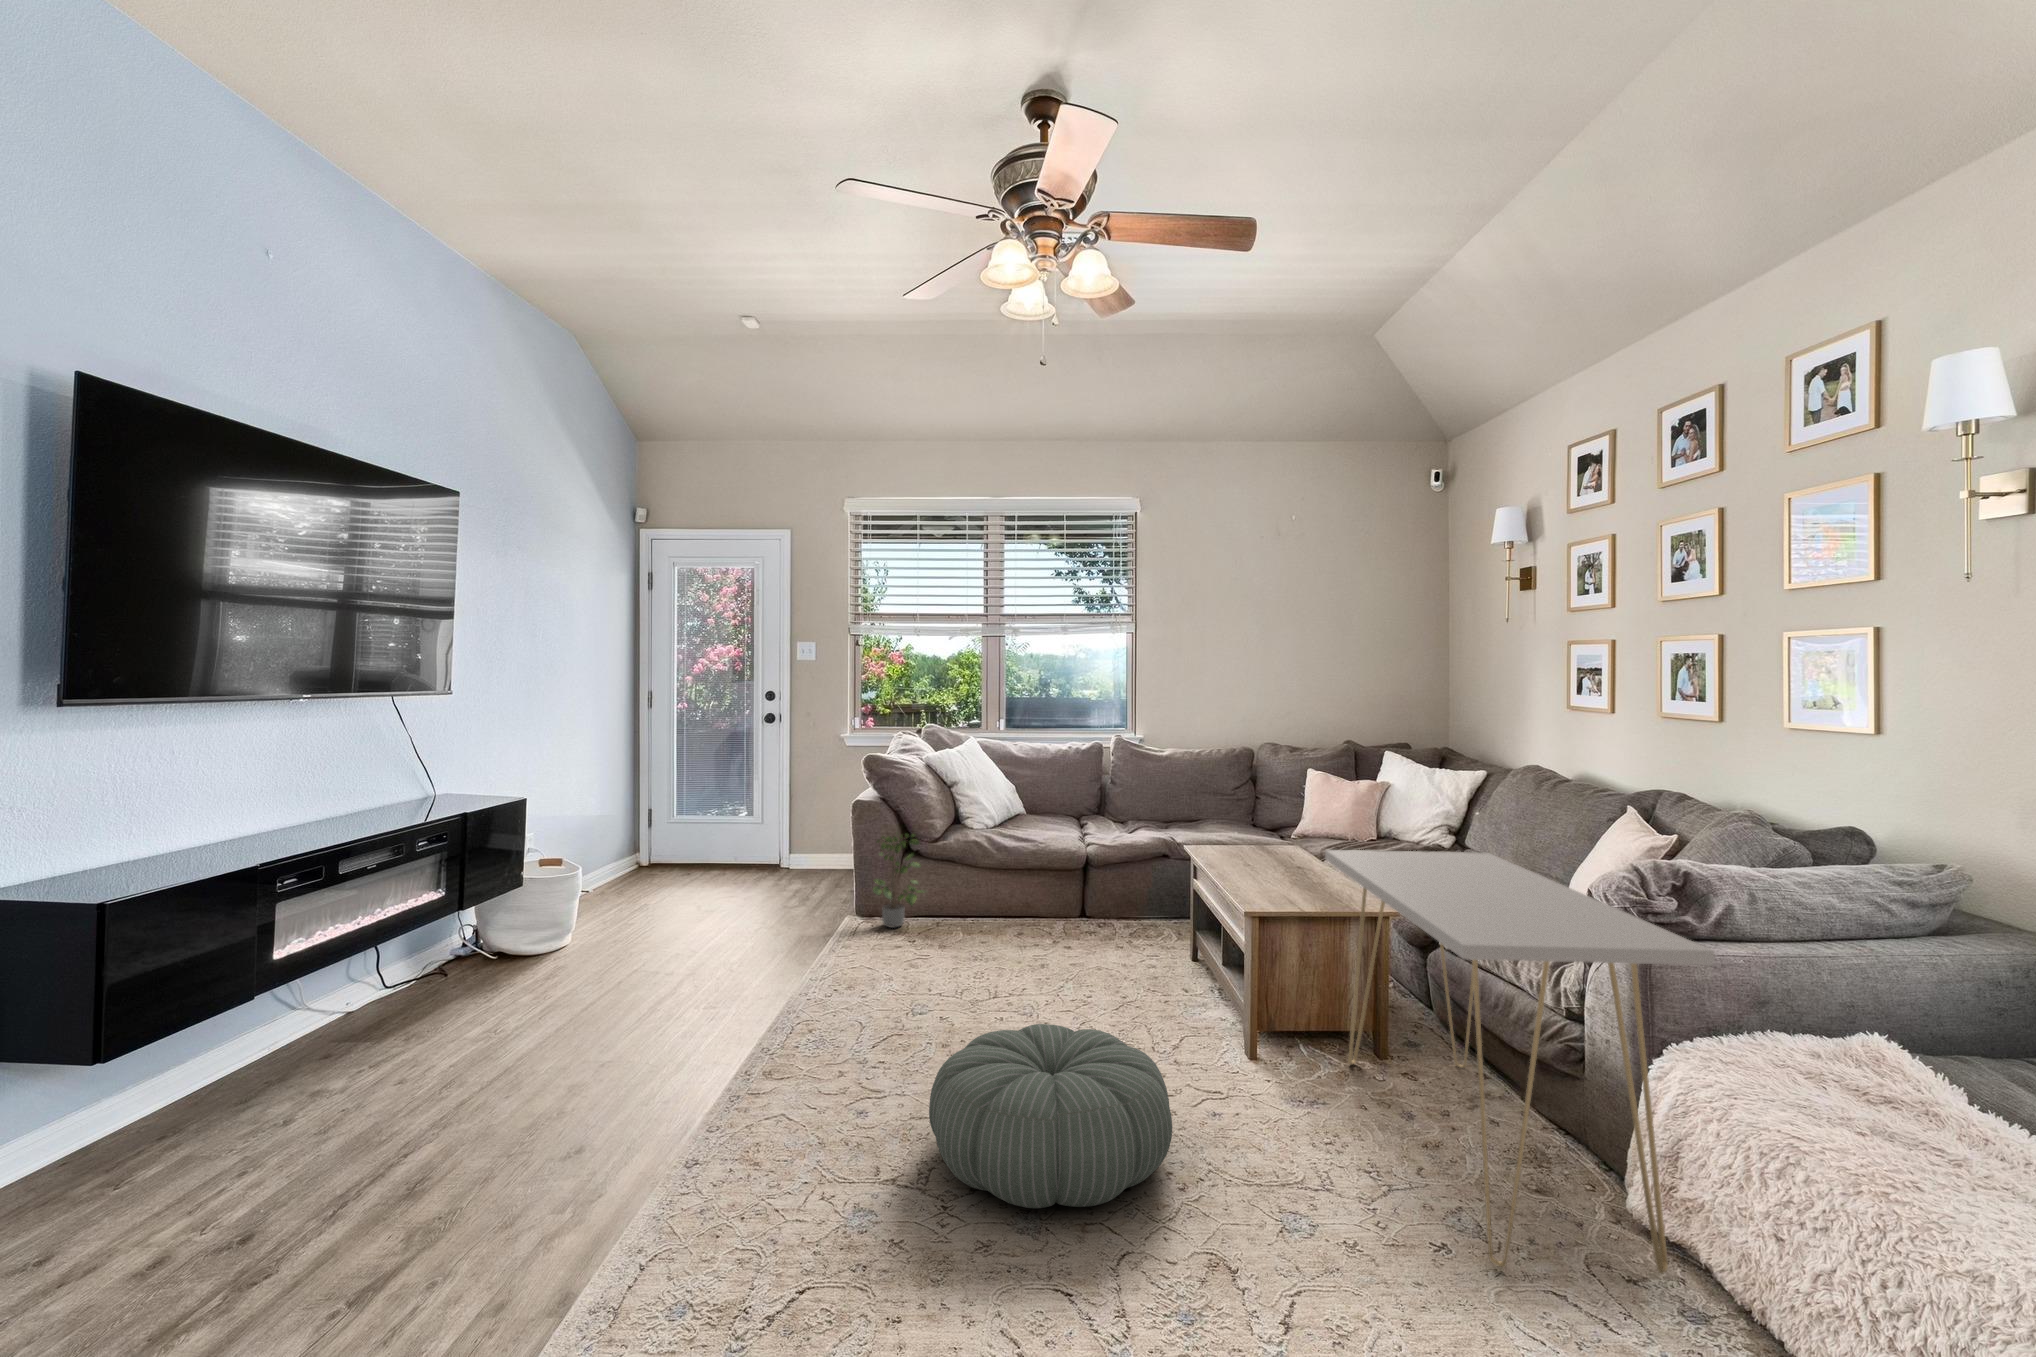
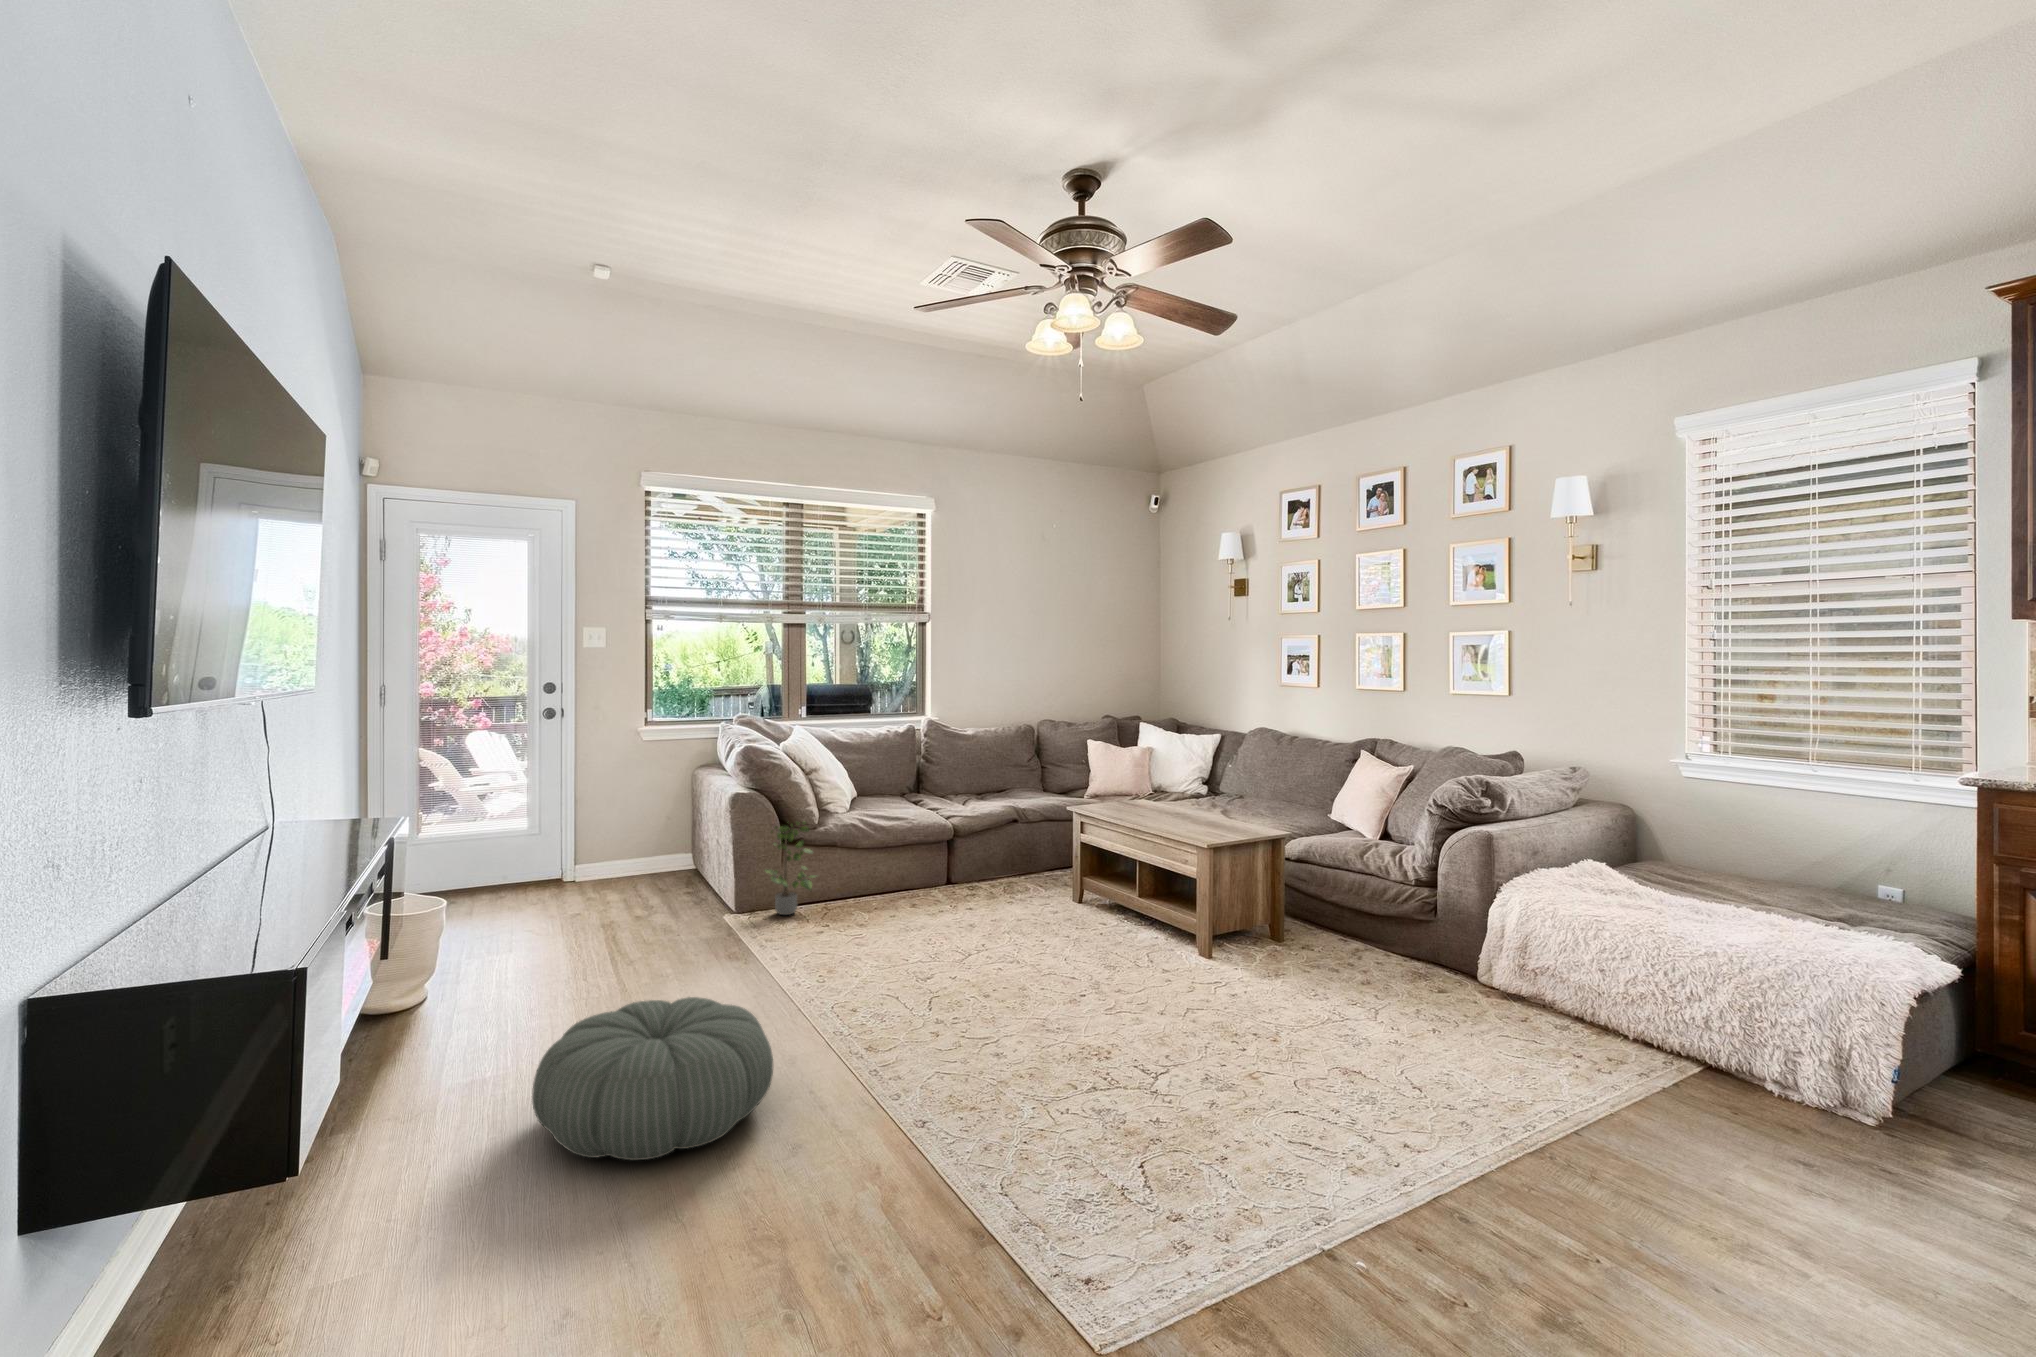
console table: present [1325,850,1714,1274] -> none [1248,787,1549,1029]
pouf: present [929,1024,1172,1208] -> present [532,997,773,1160]

